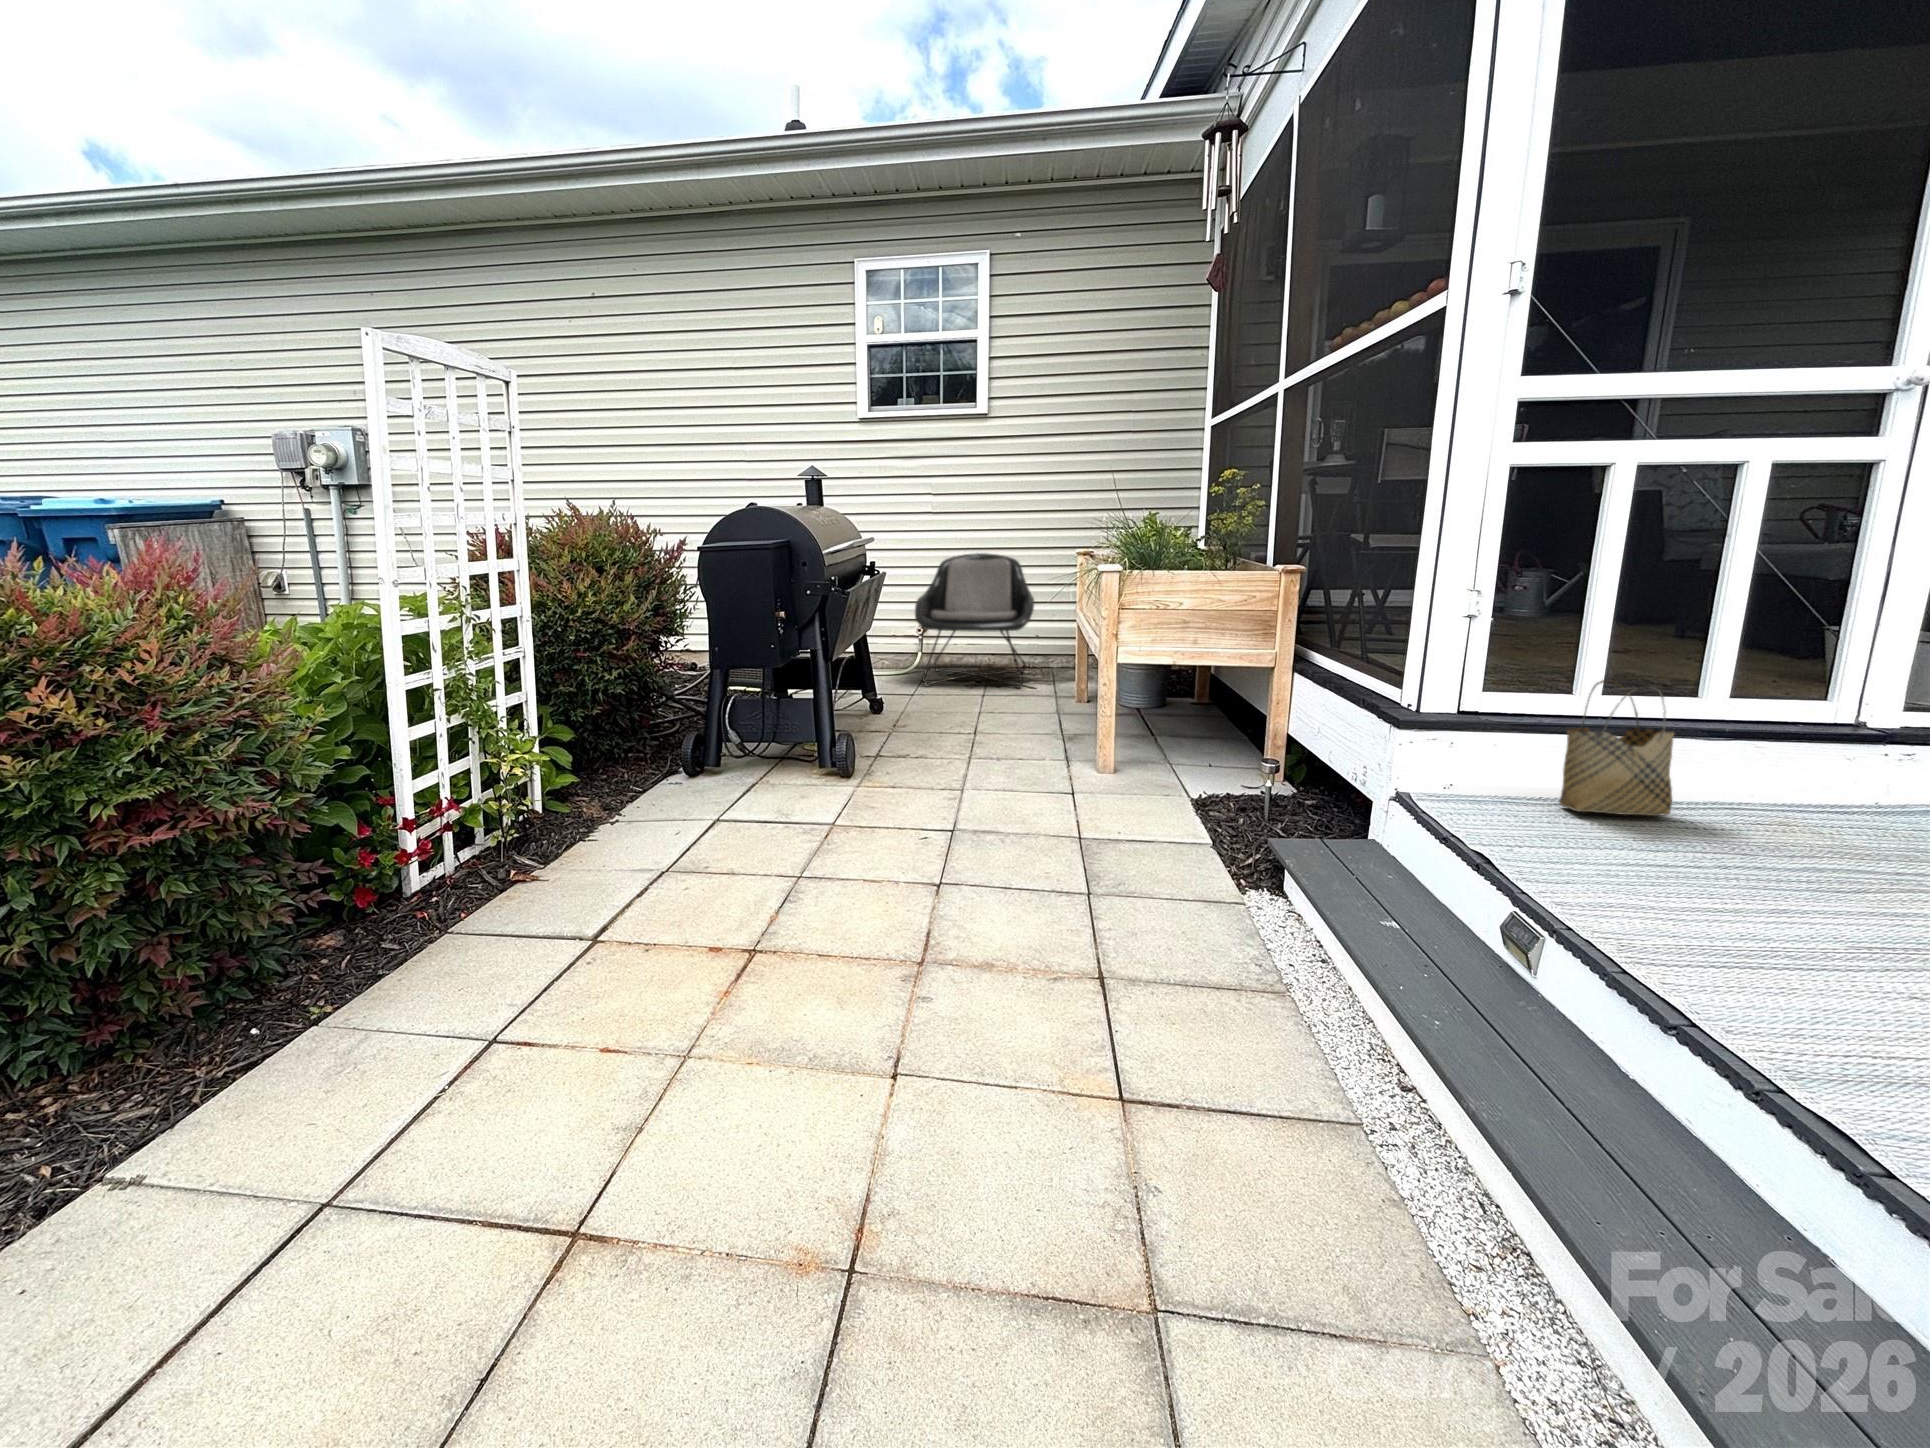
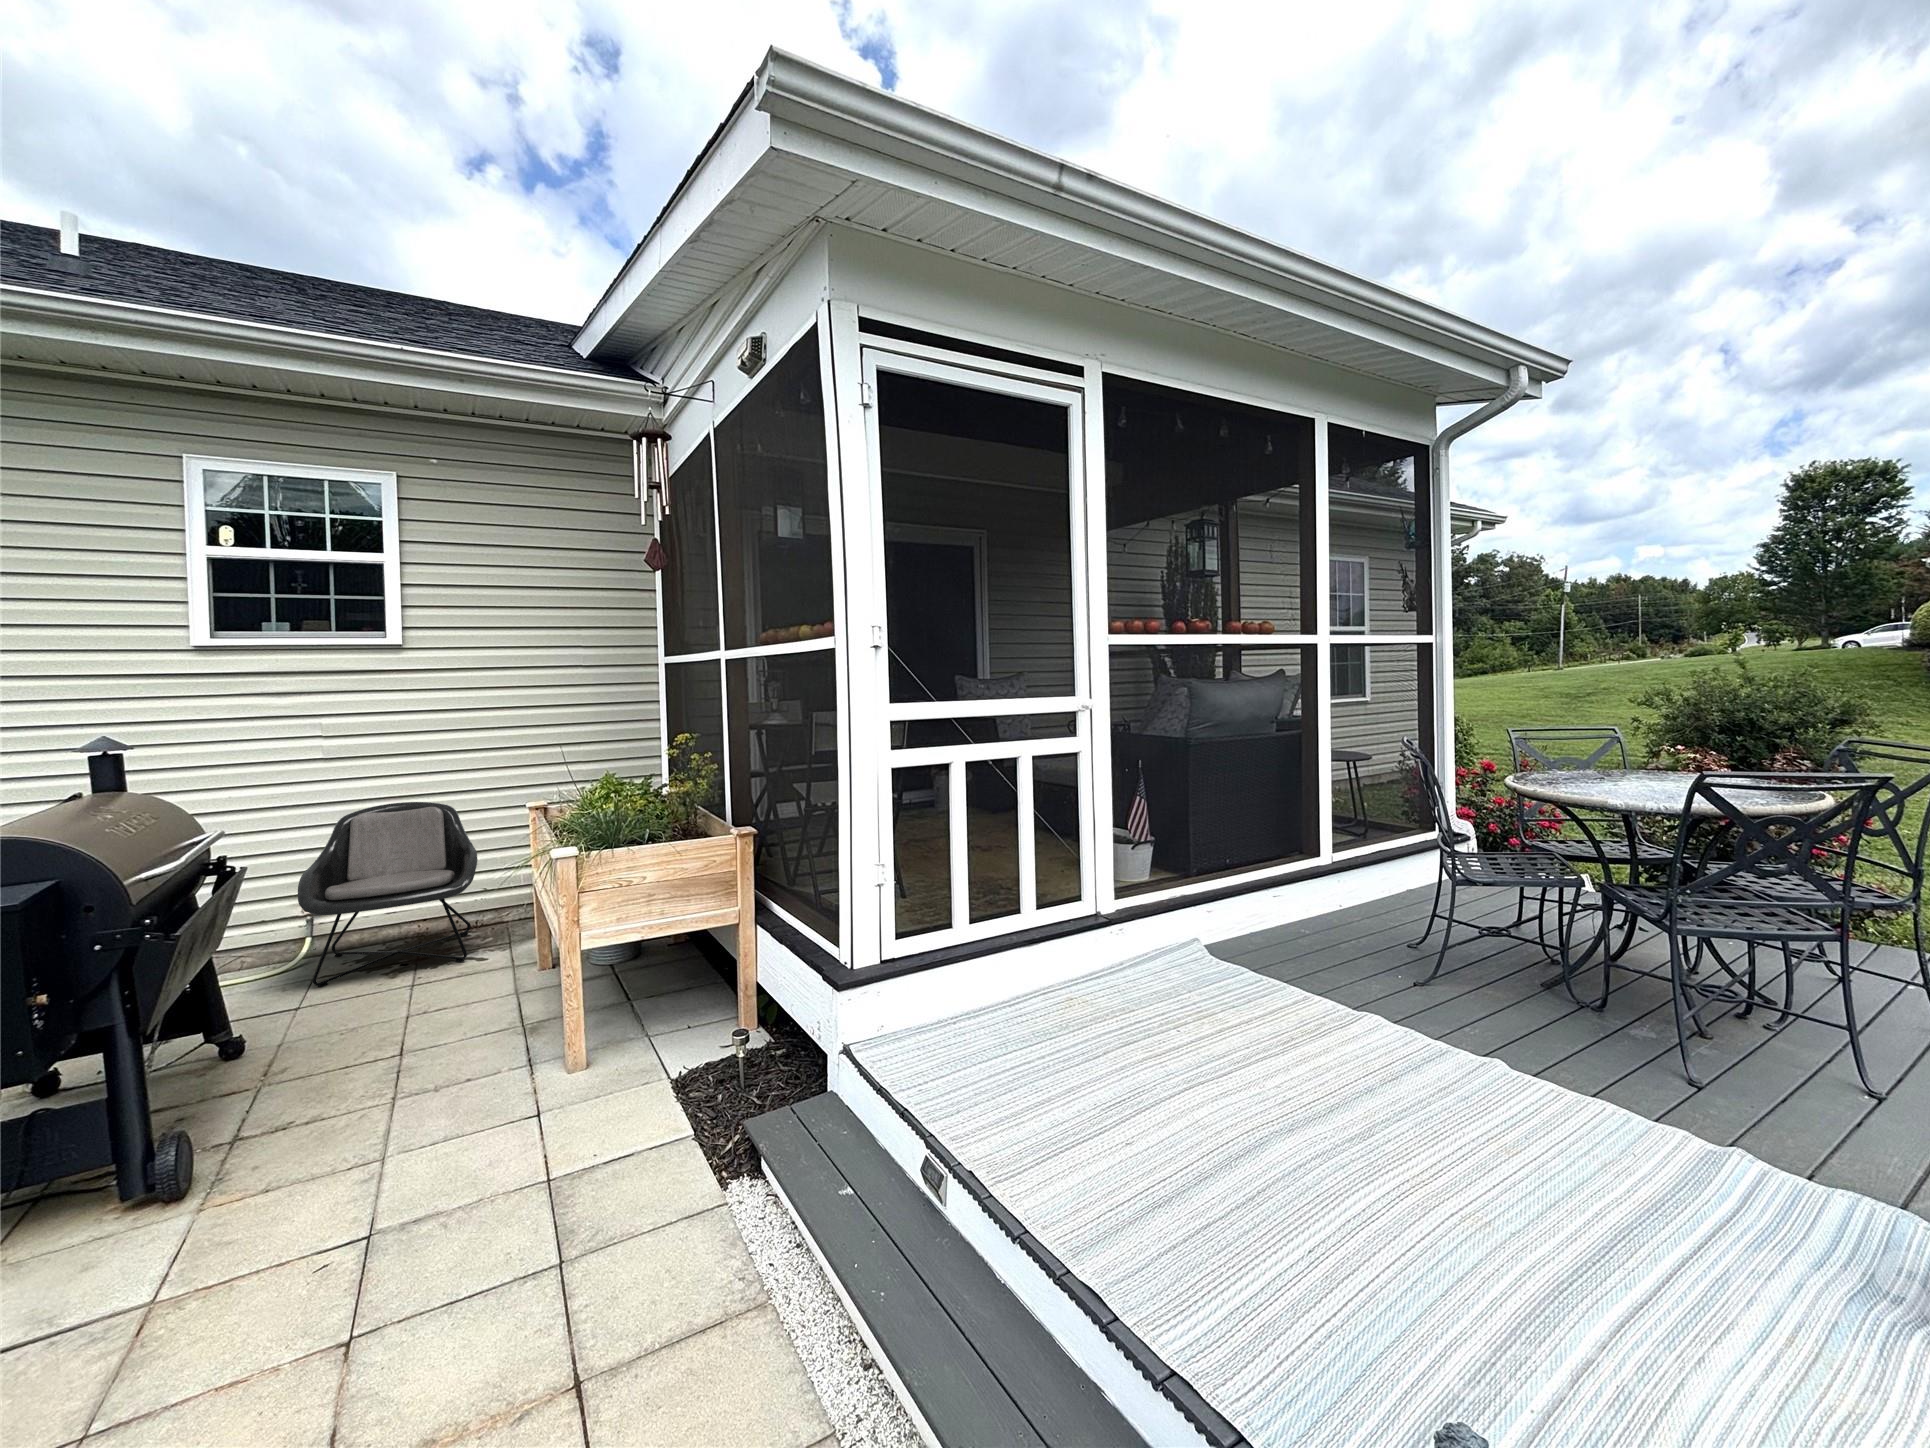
woven basket: present [1559,680,1674,816] -> none [949,920,1015,1029]

